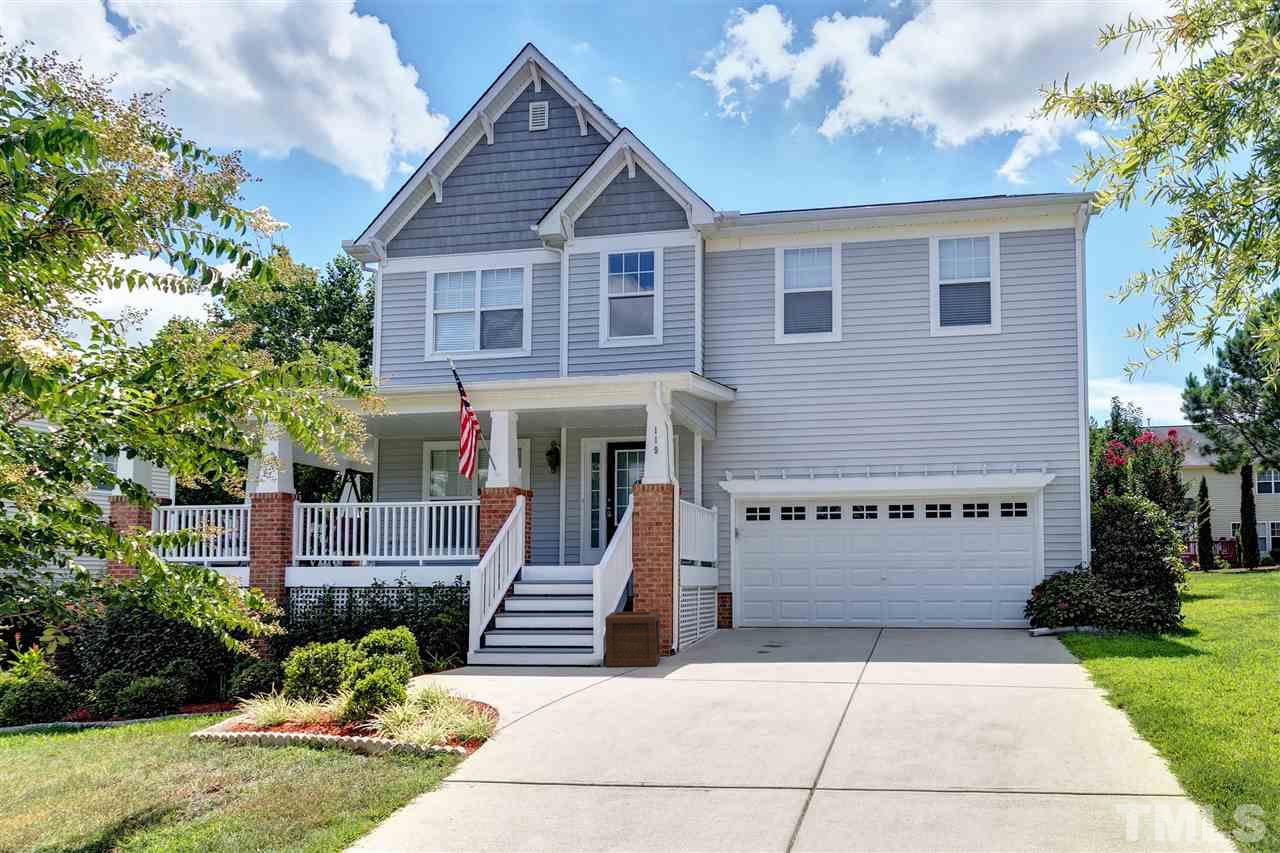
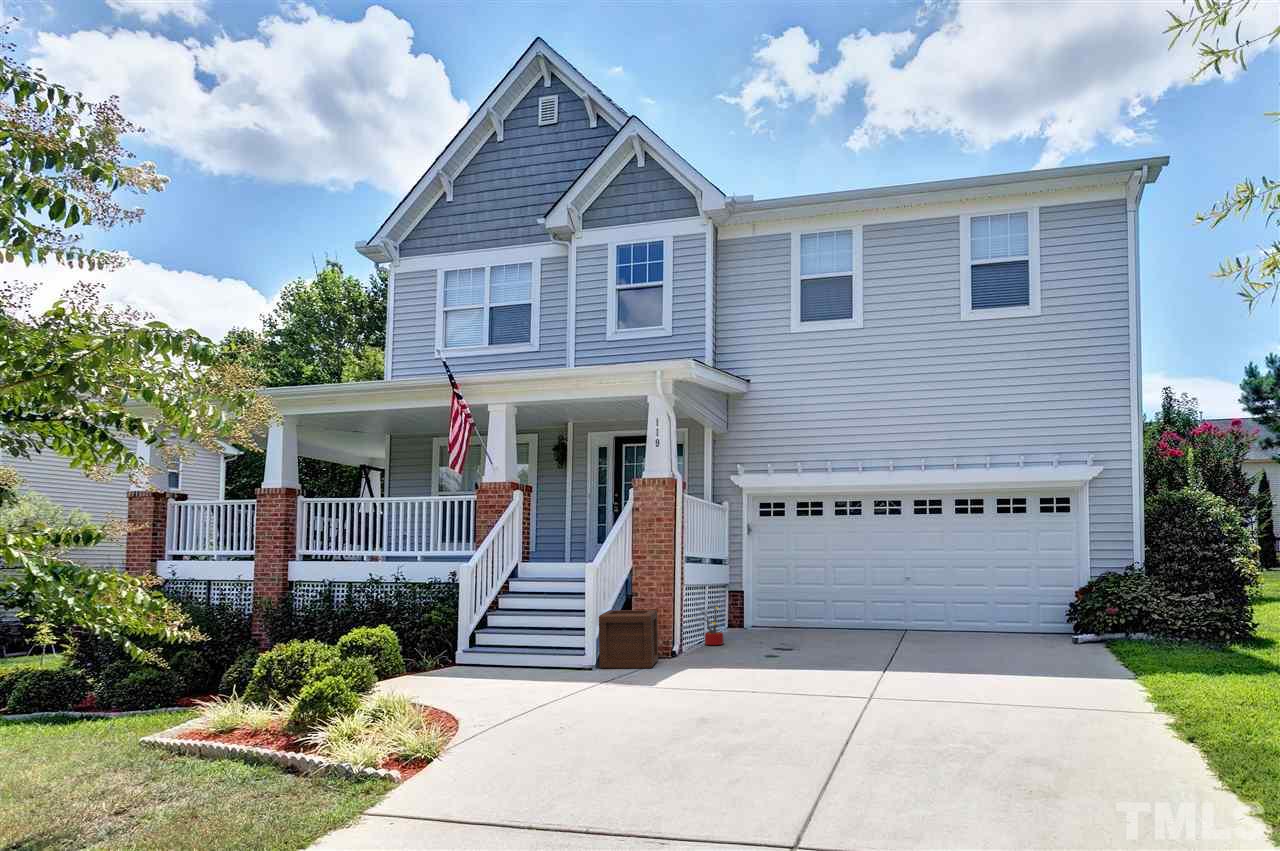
decorative plant: none [686,600,724,646] -> present [702,603,723,645]

